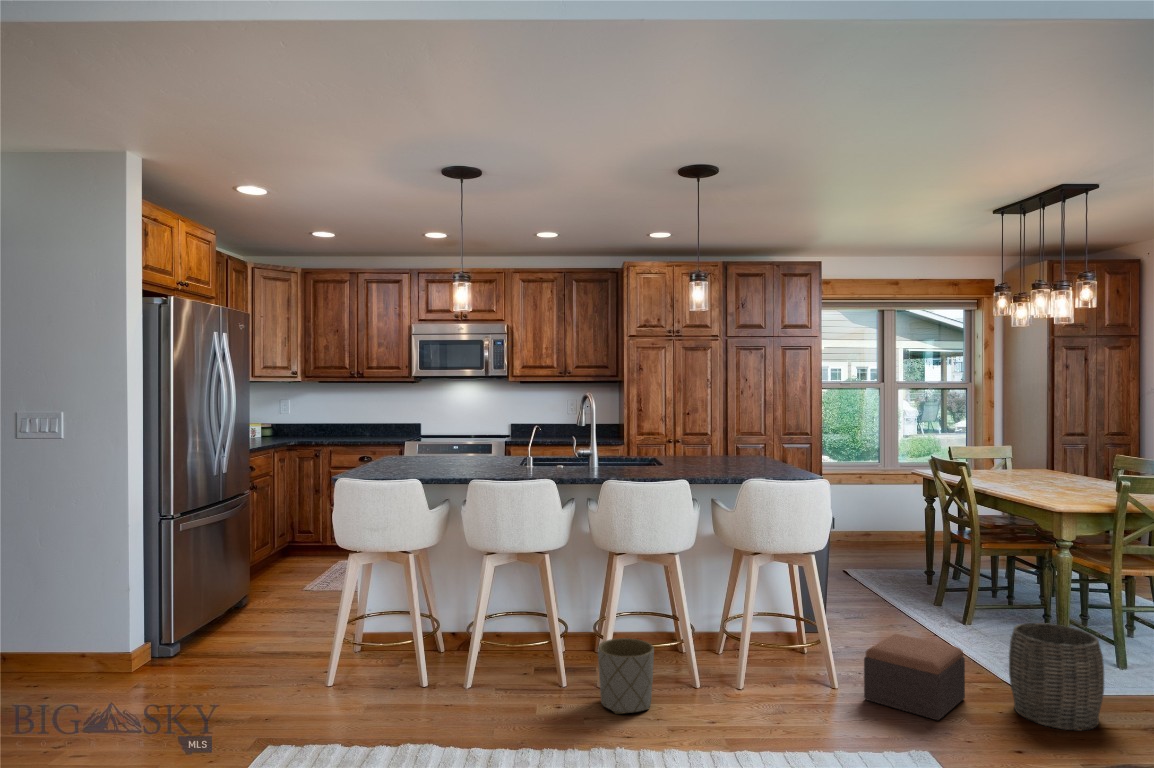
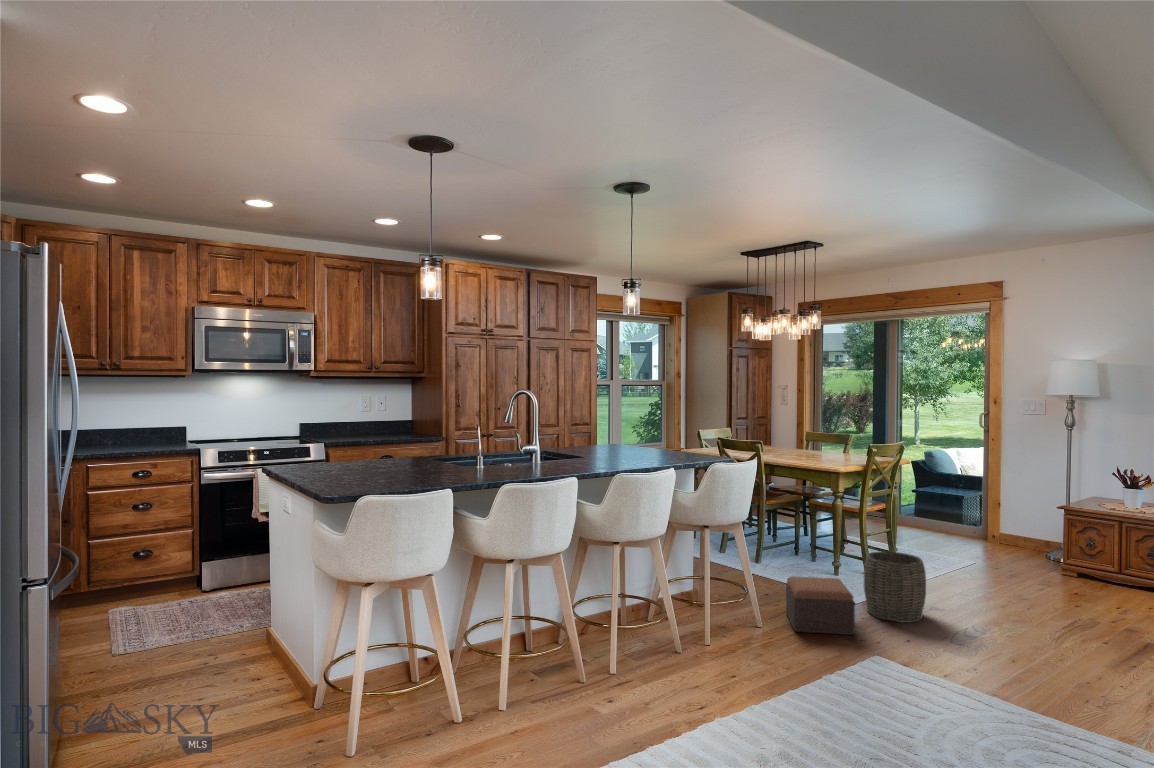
planter: present [598,638,654,714] -> none [635,620,688,693]

